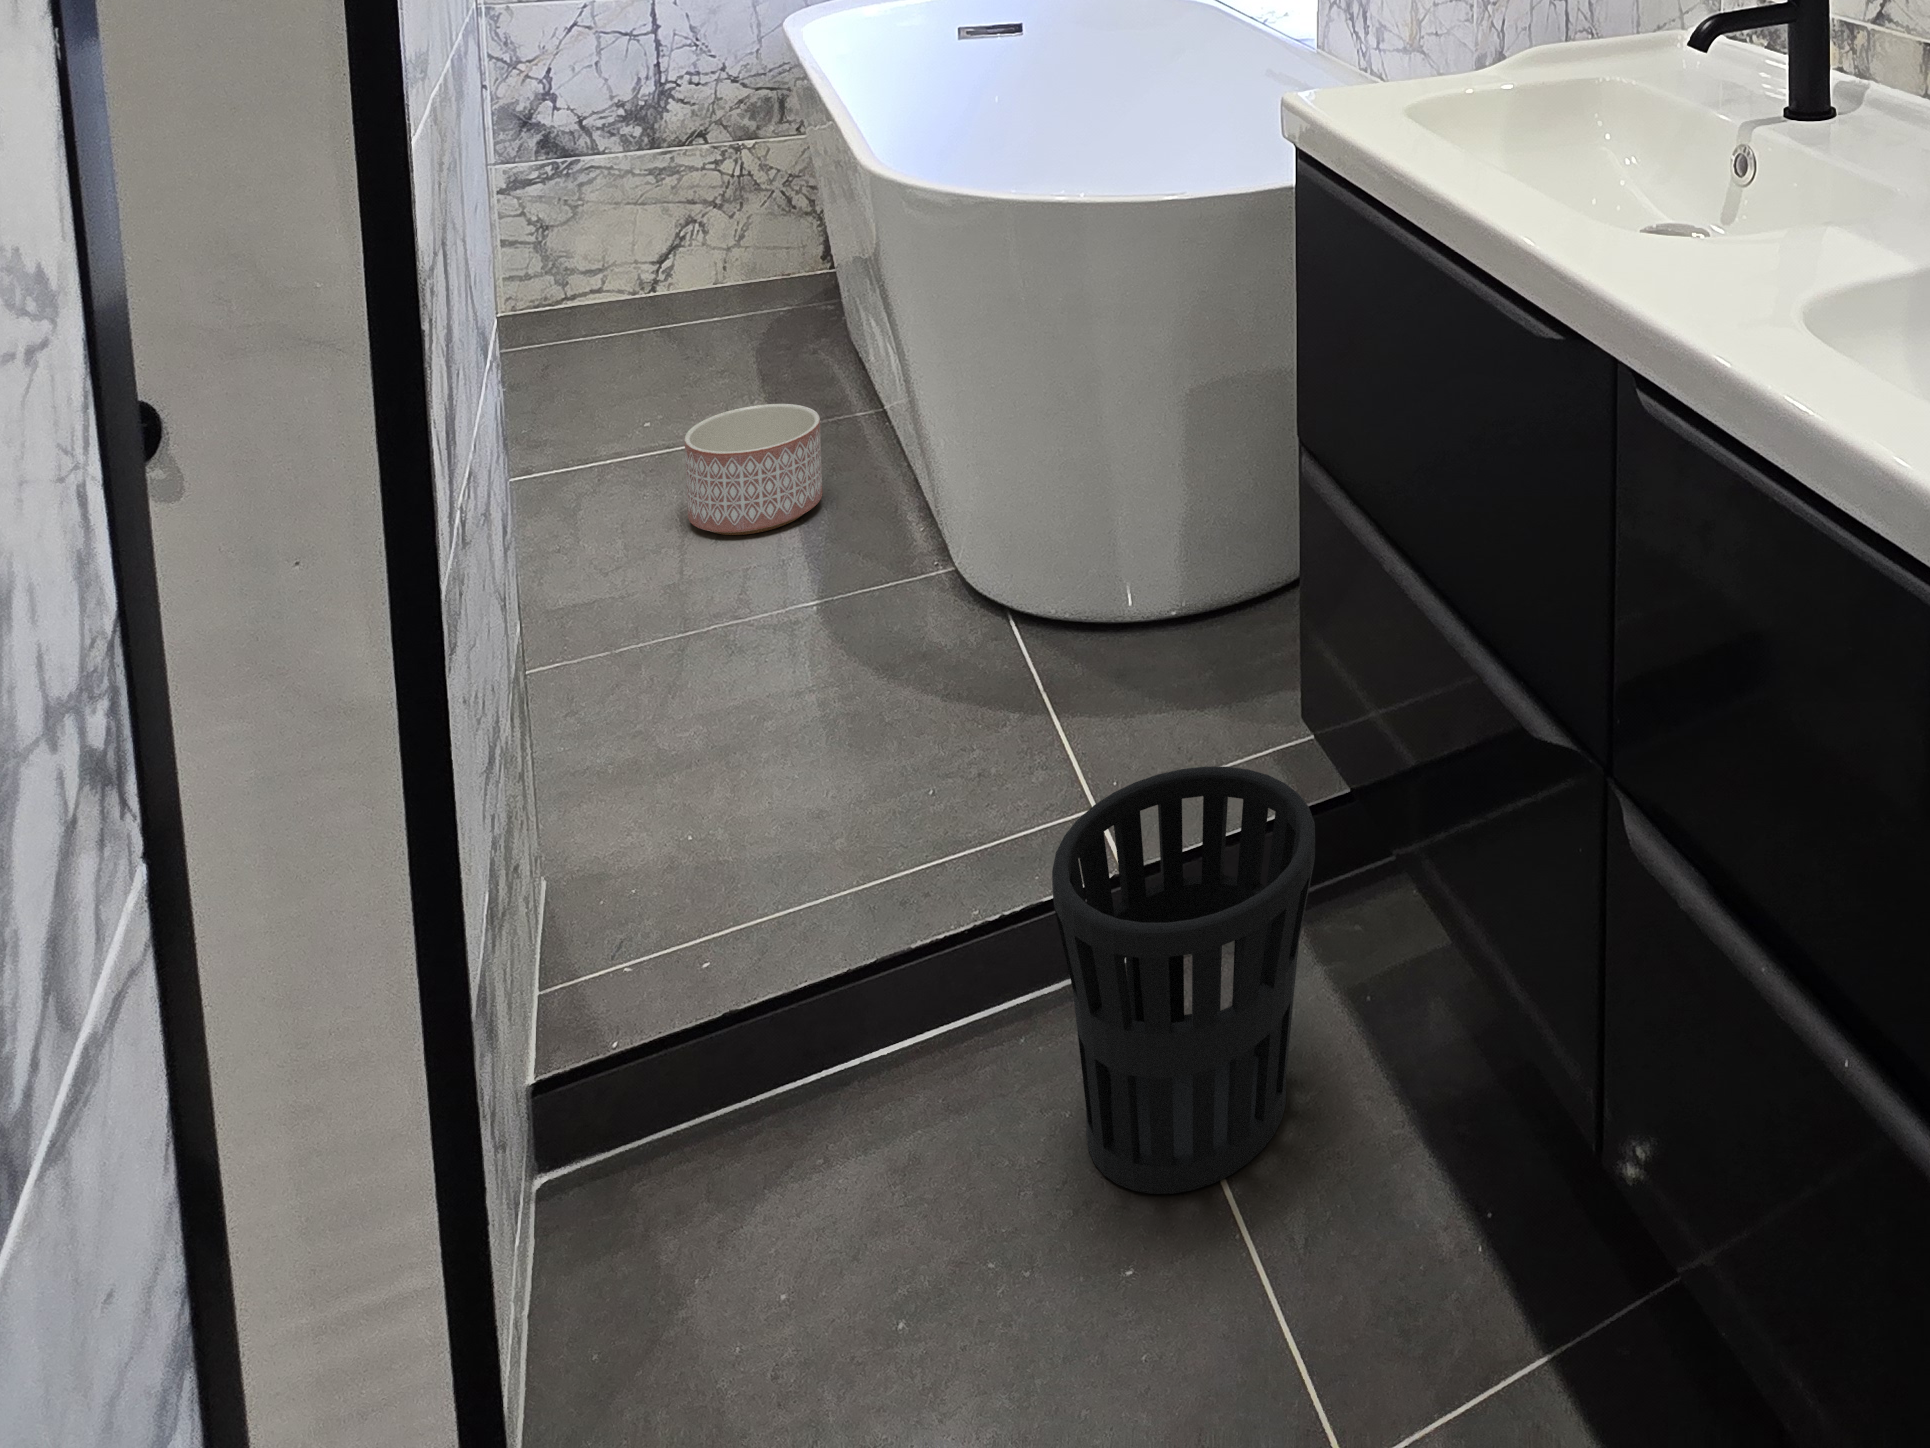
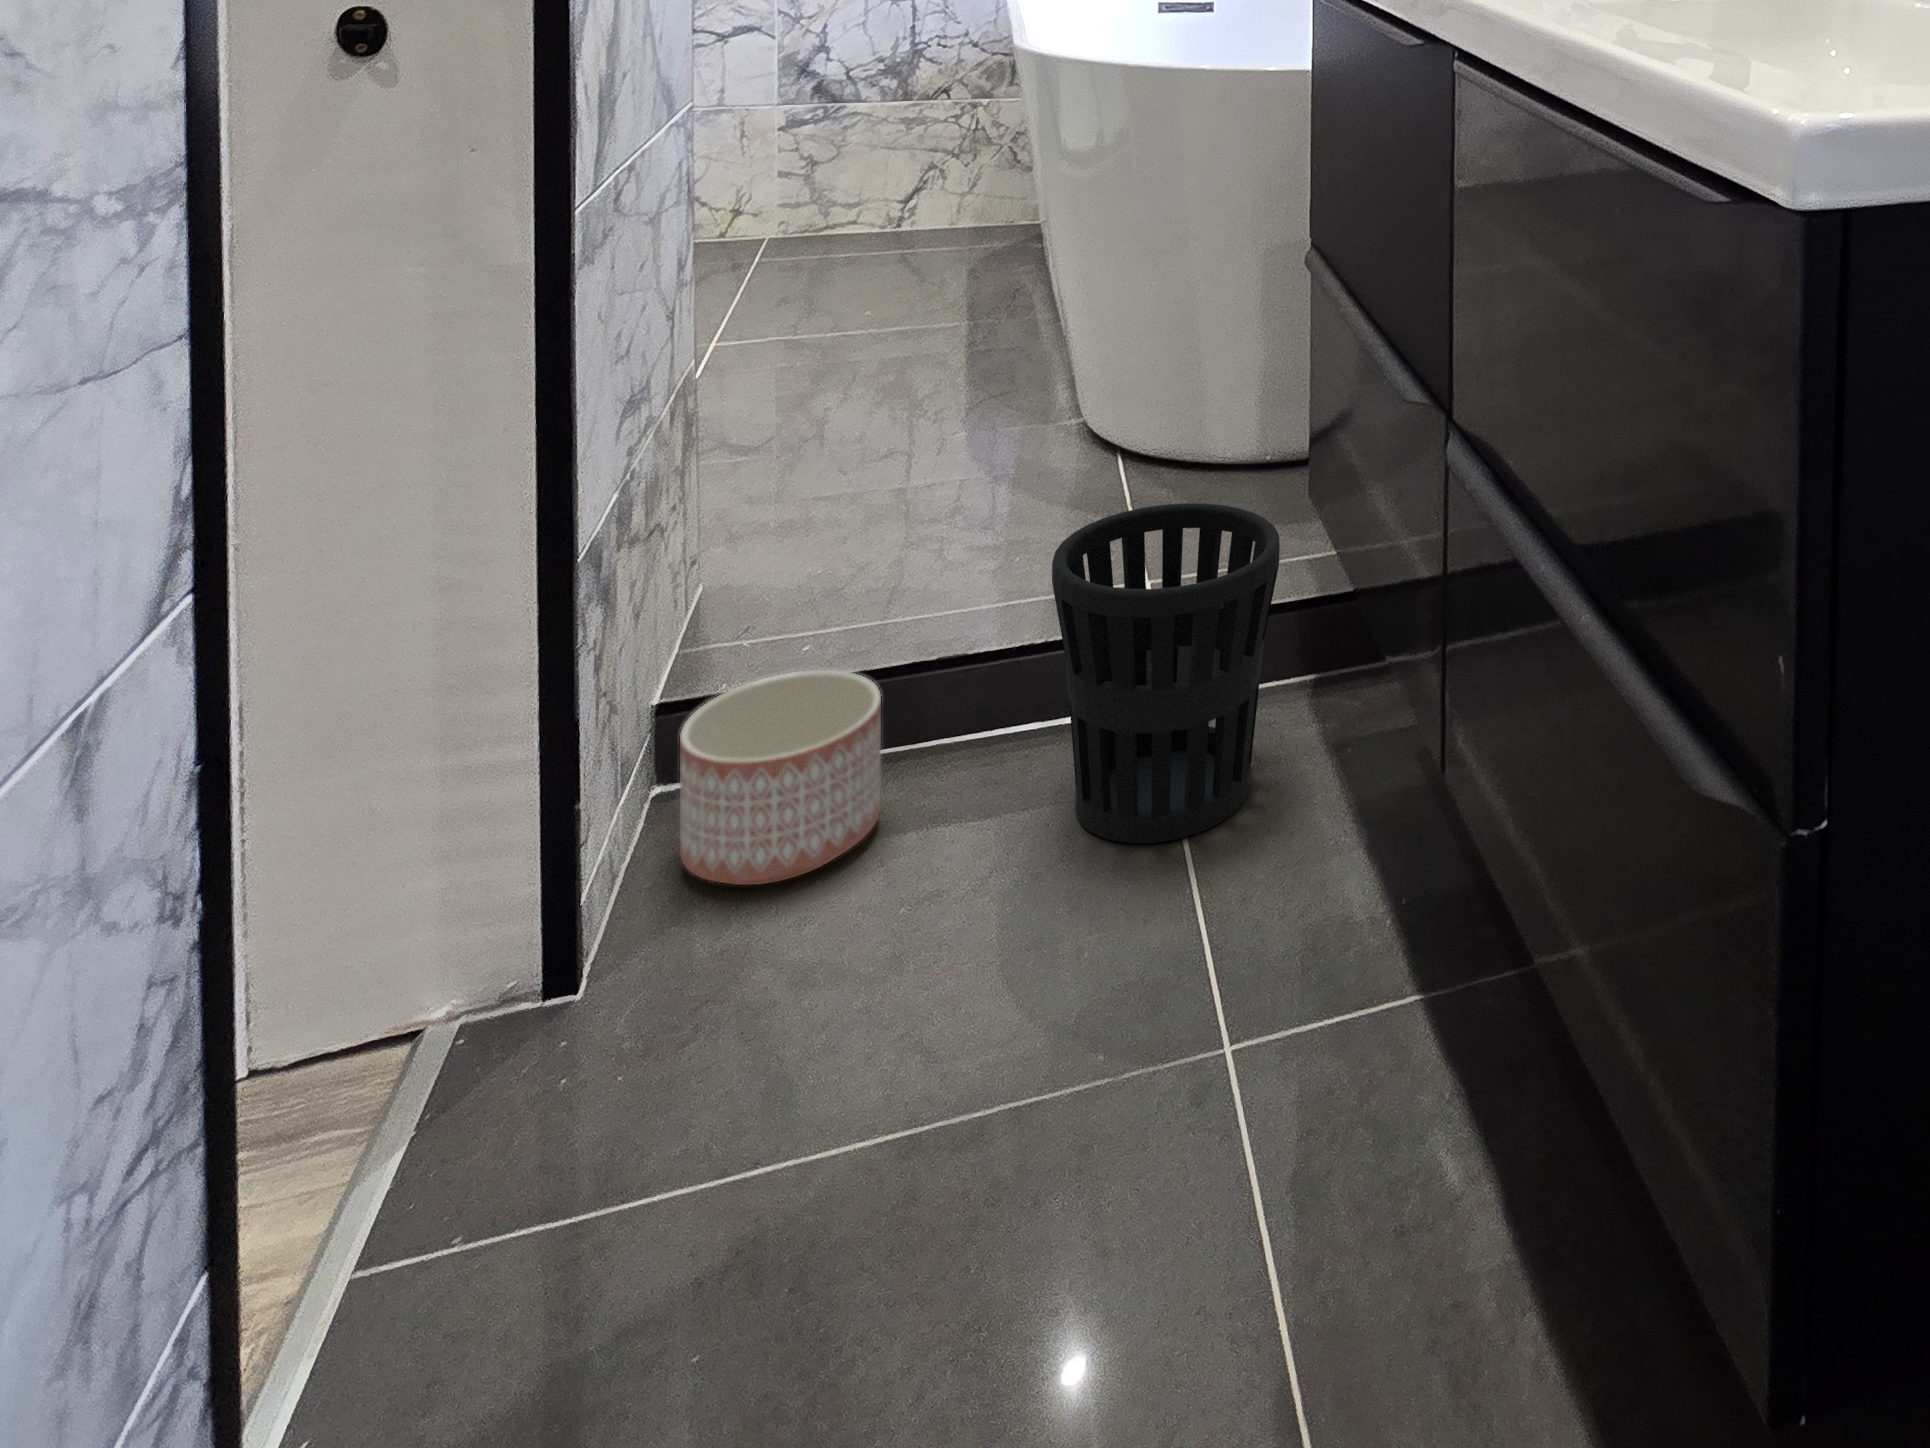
planter: present [685,404,822,535] -> present [680,670,881,885]

